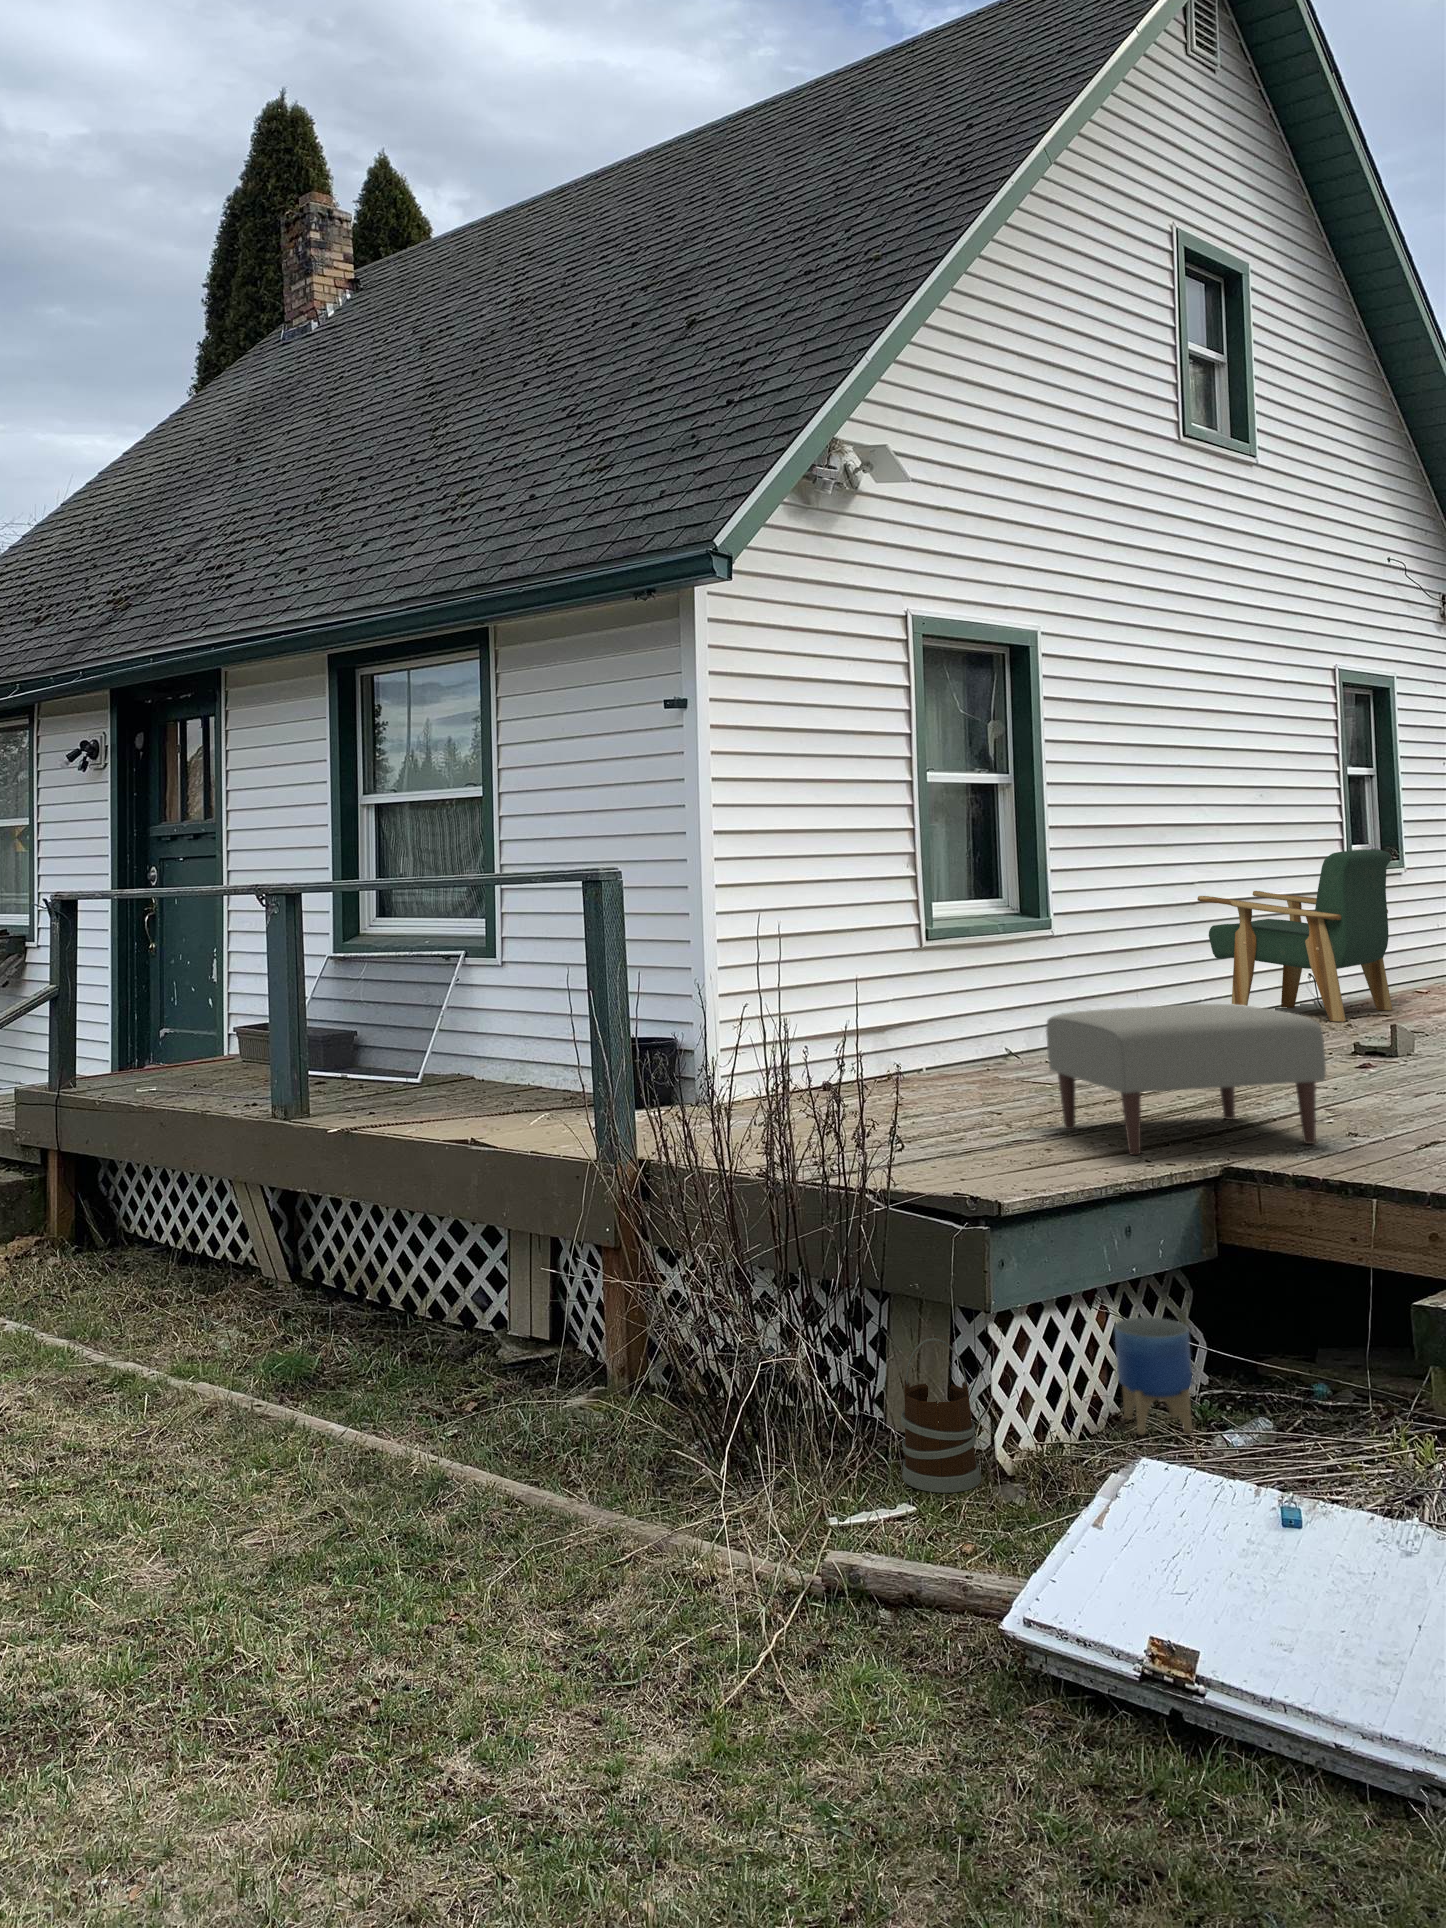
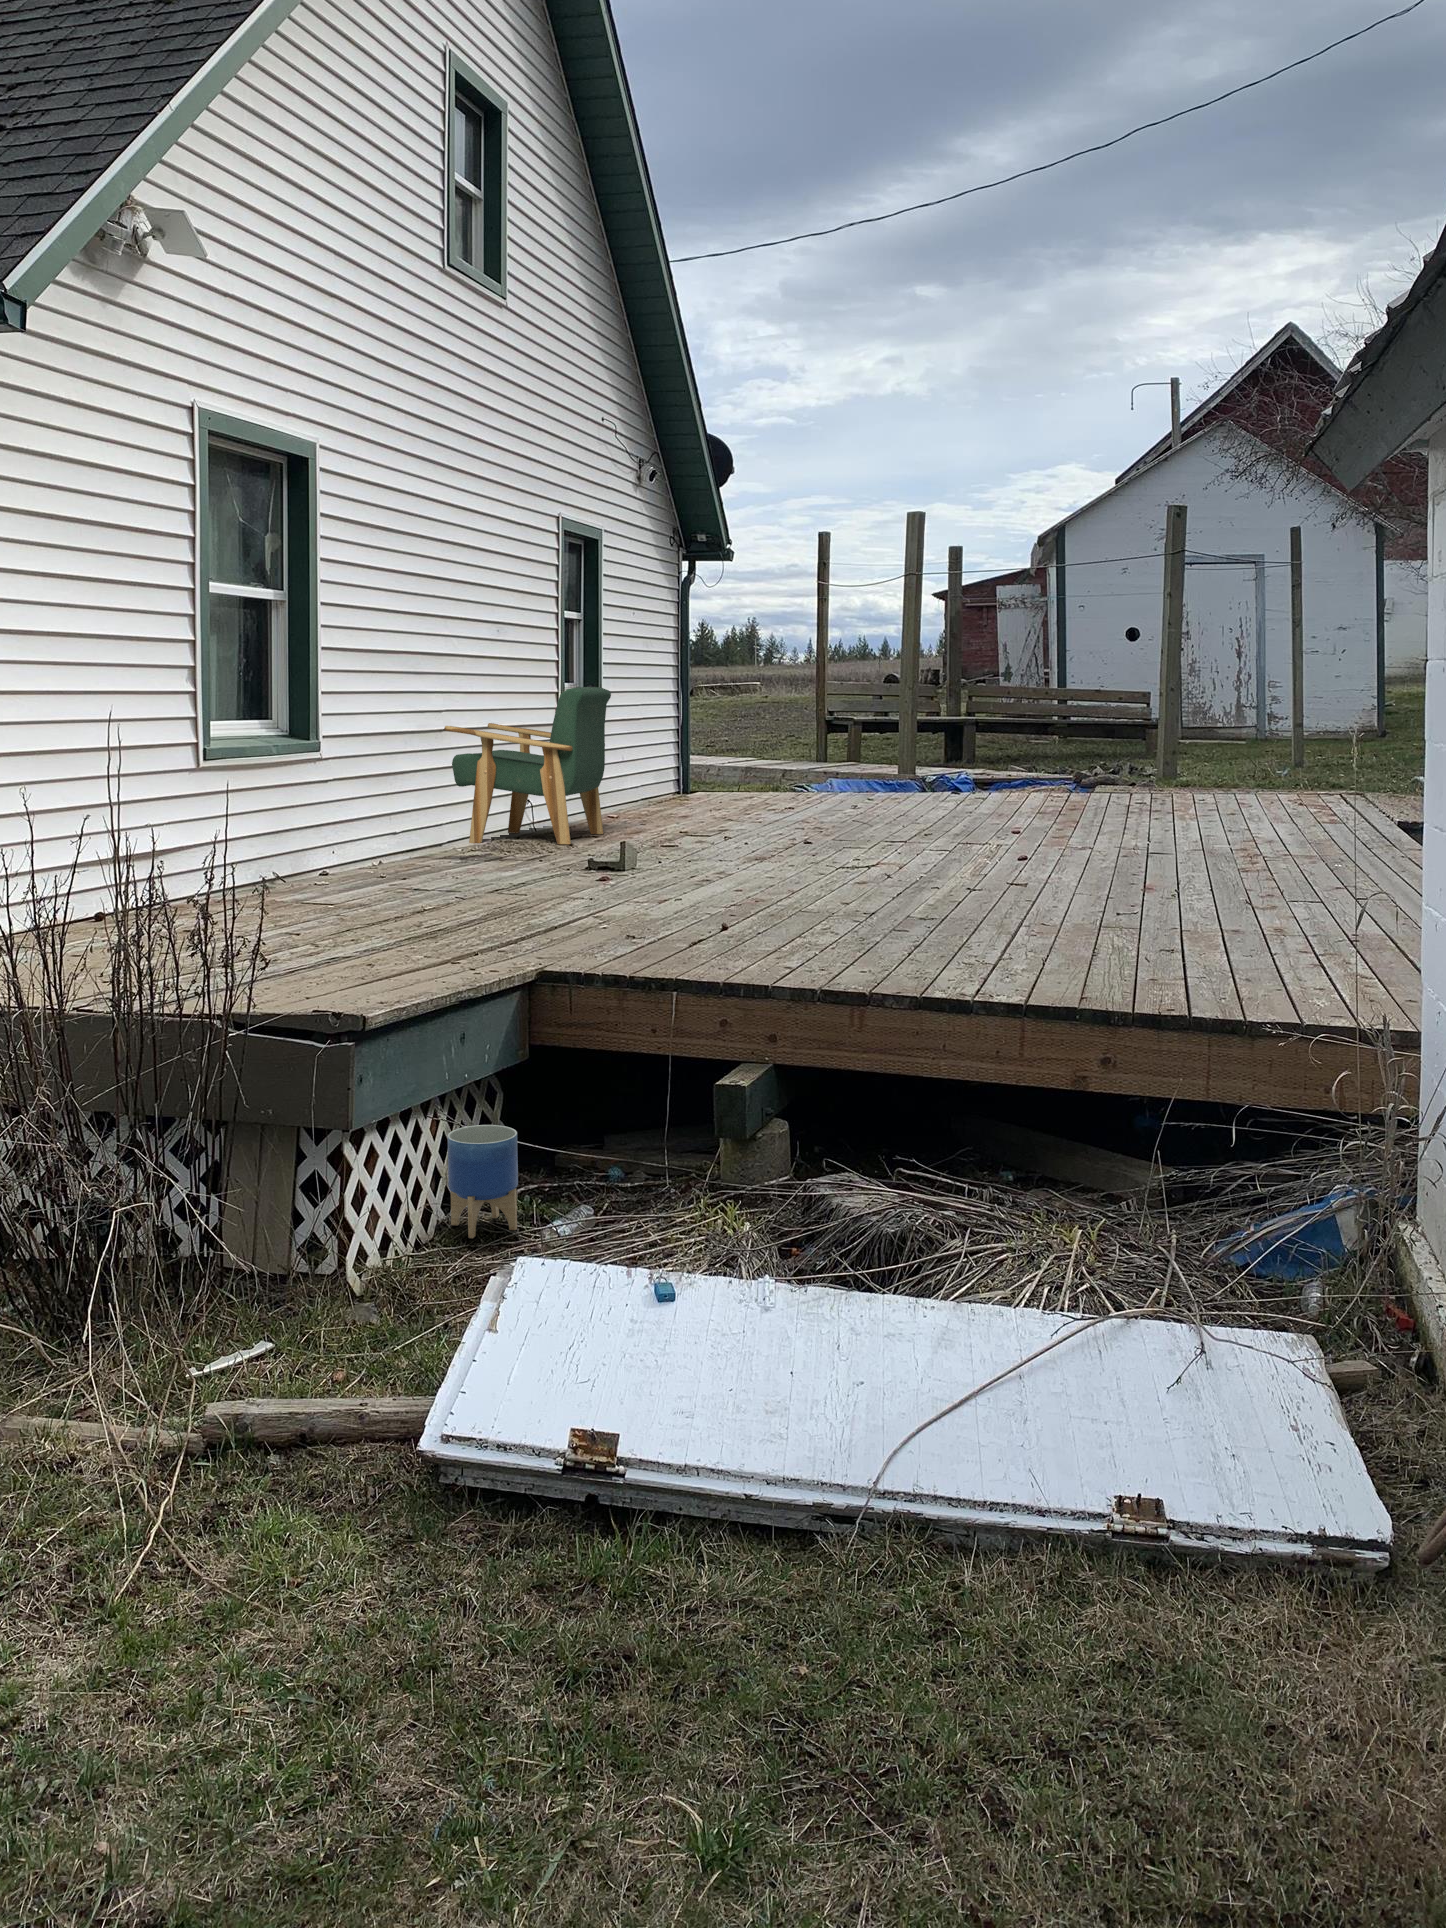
ottoman: present [1046,1004,1326,1155] -> none [359,825,624,970]
wooden bucket: present [901,1338,981,1493] -> none [249,1169,332,1327]

